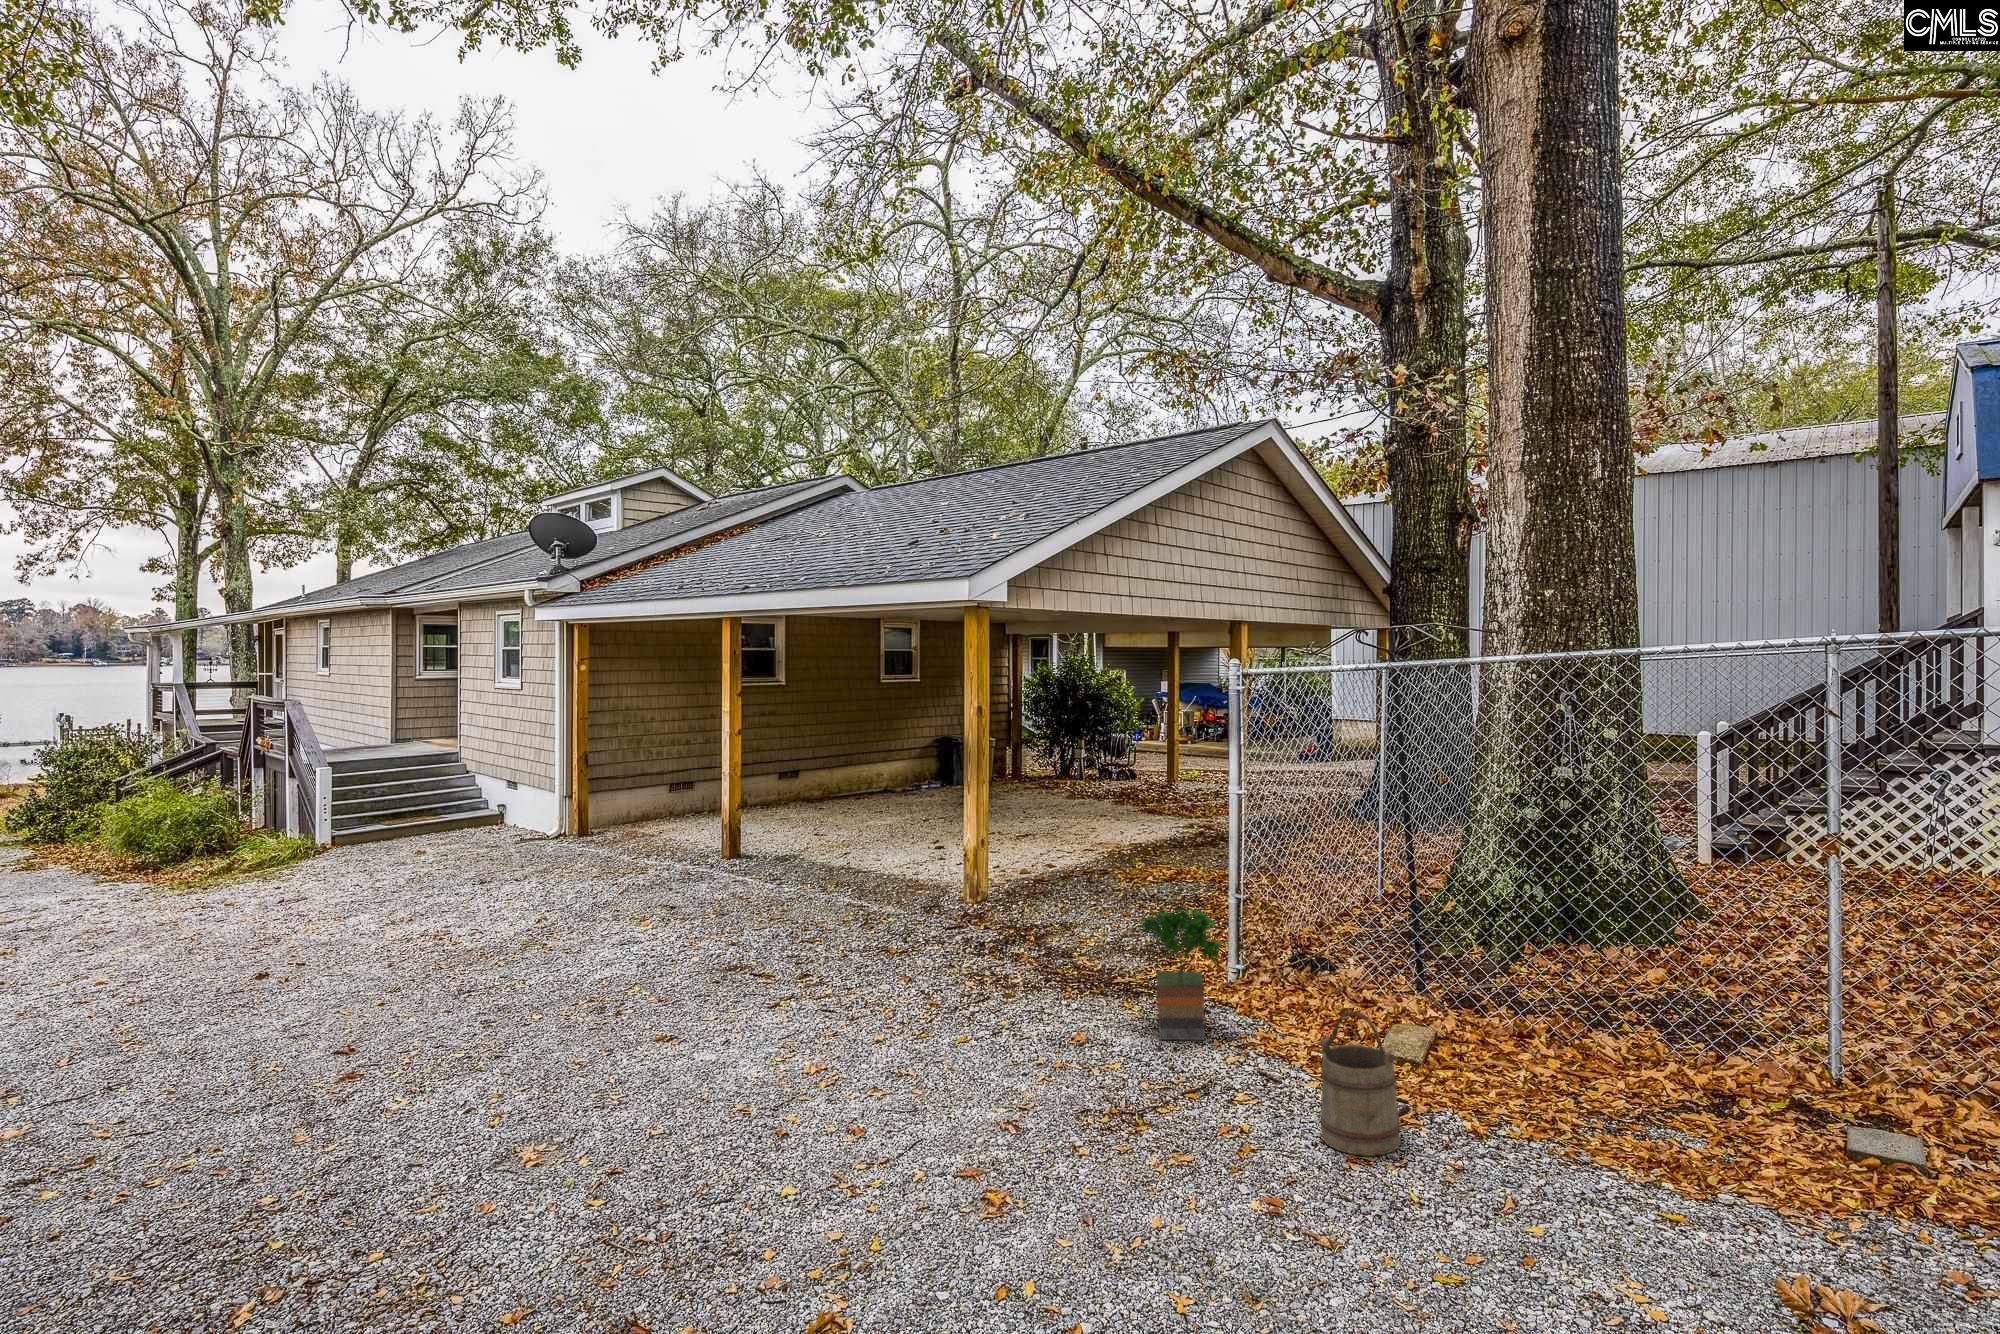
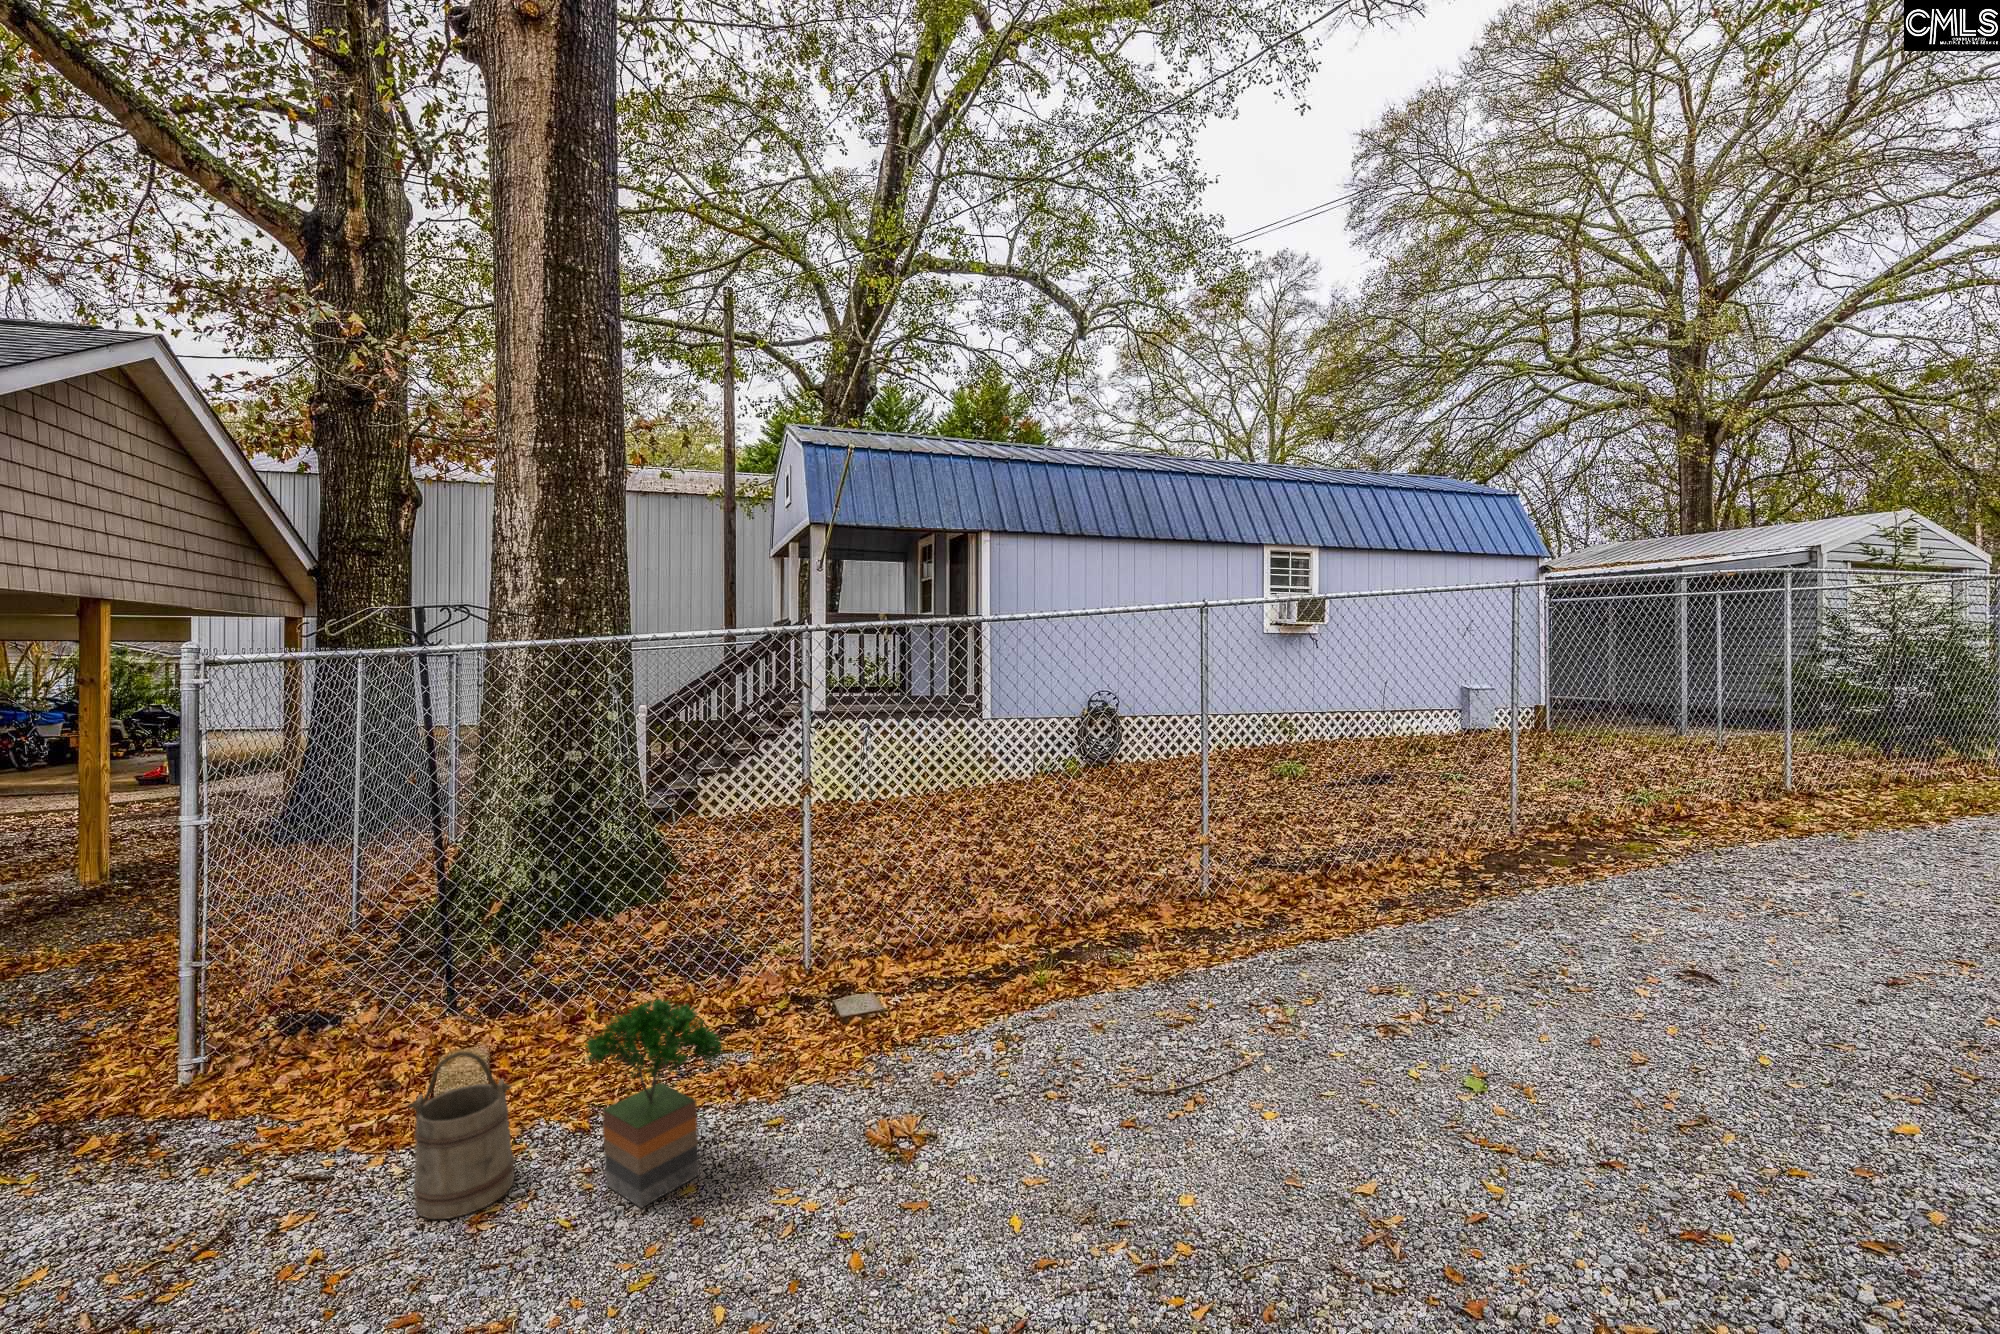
potted tree: present [1140,909,1222,1040] -> present [585,999,723,1208]

